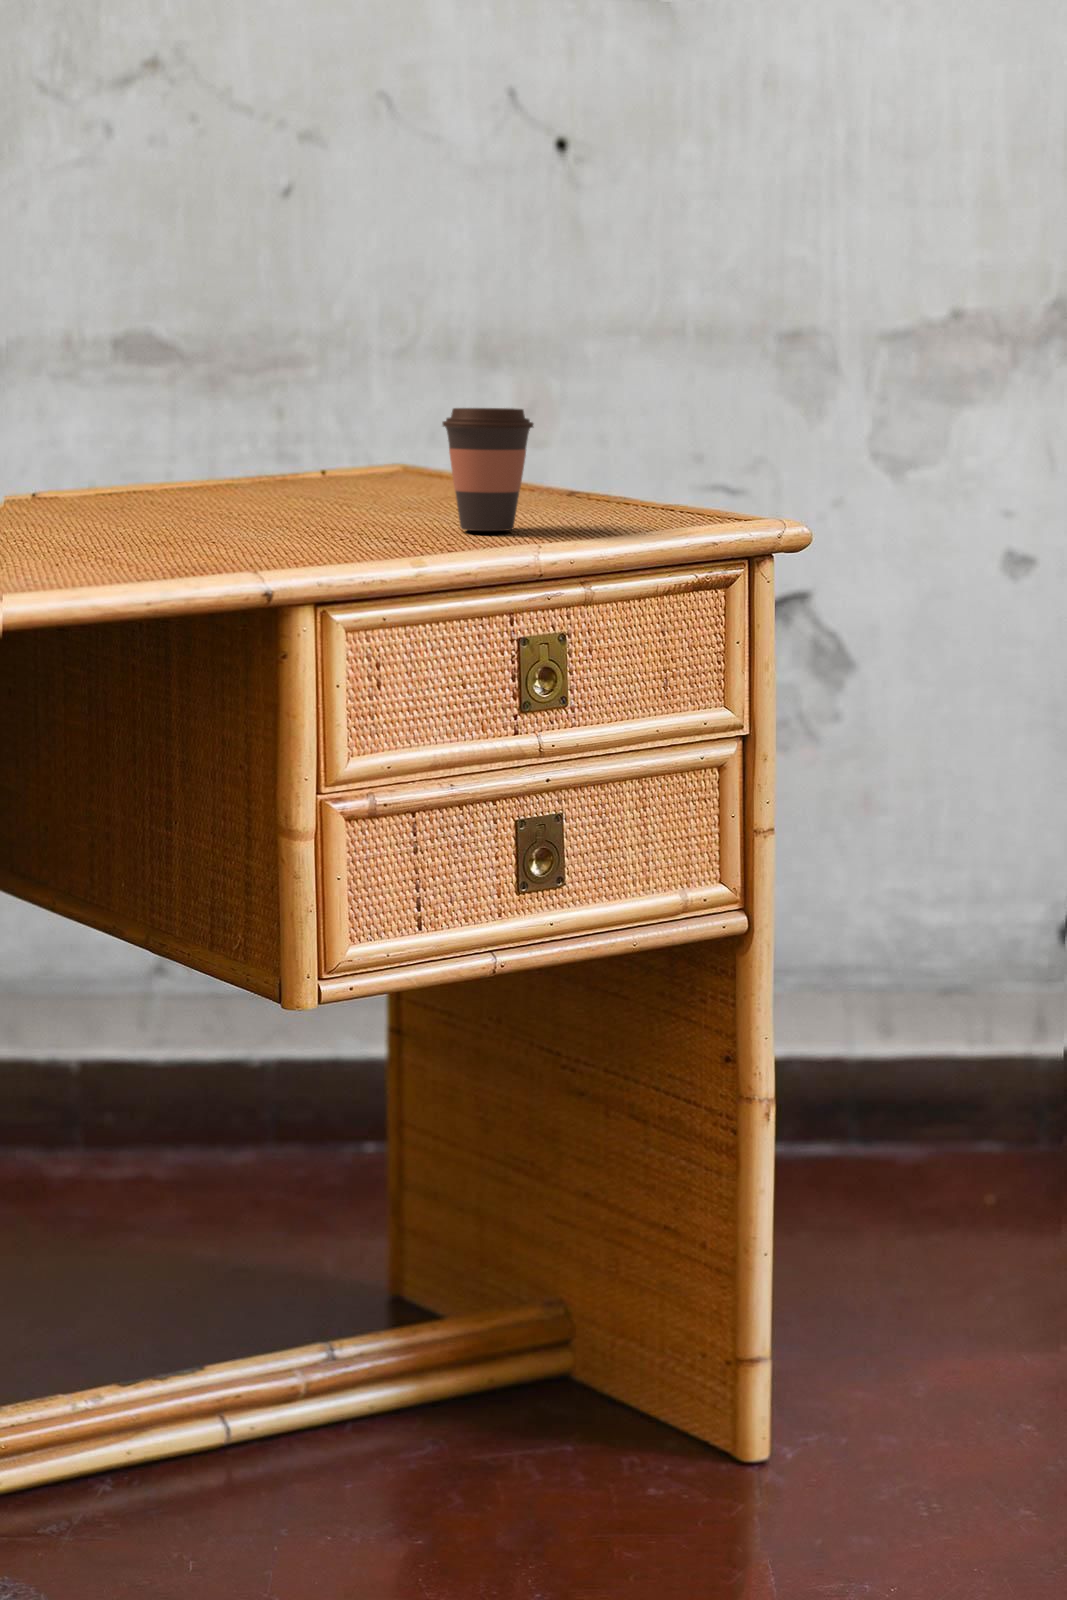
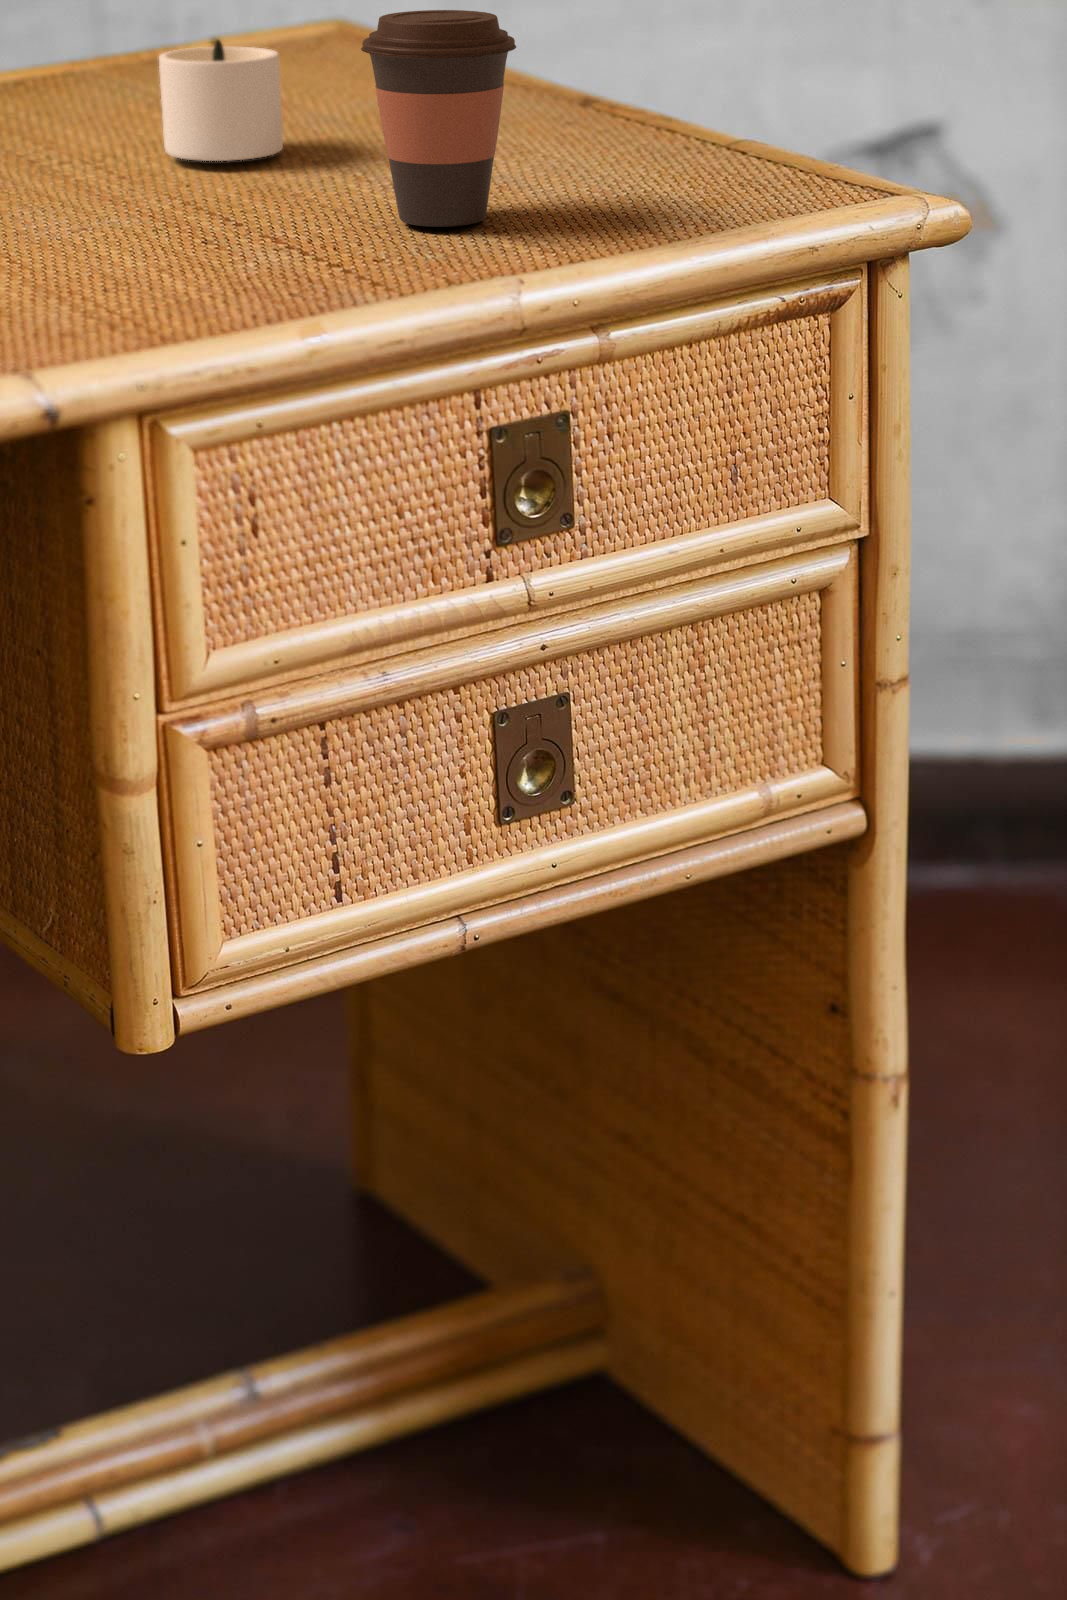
candle: none [306,436,401,507] -> present [159,40,283,161]

